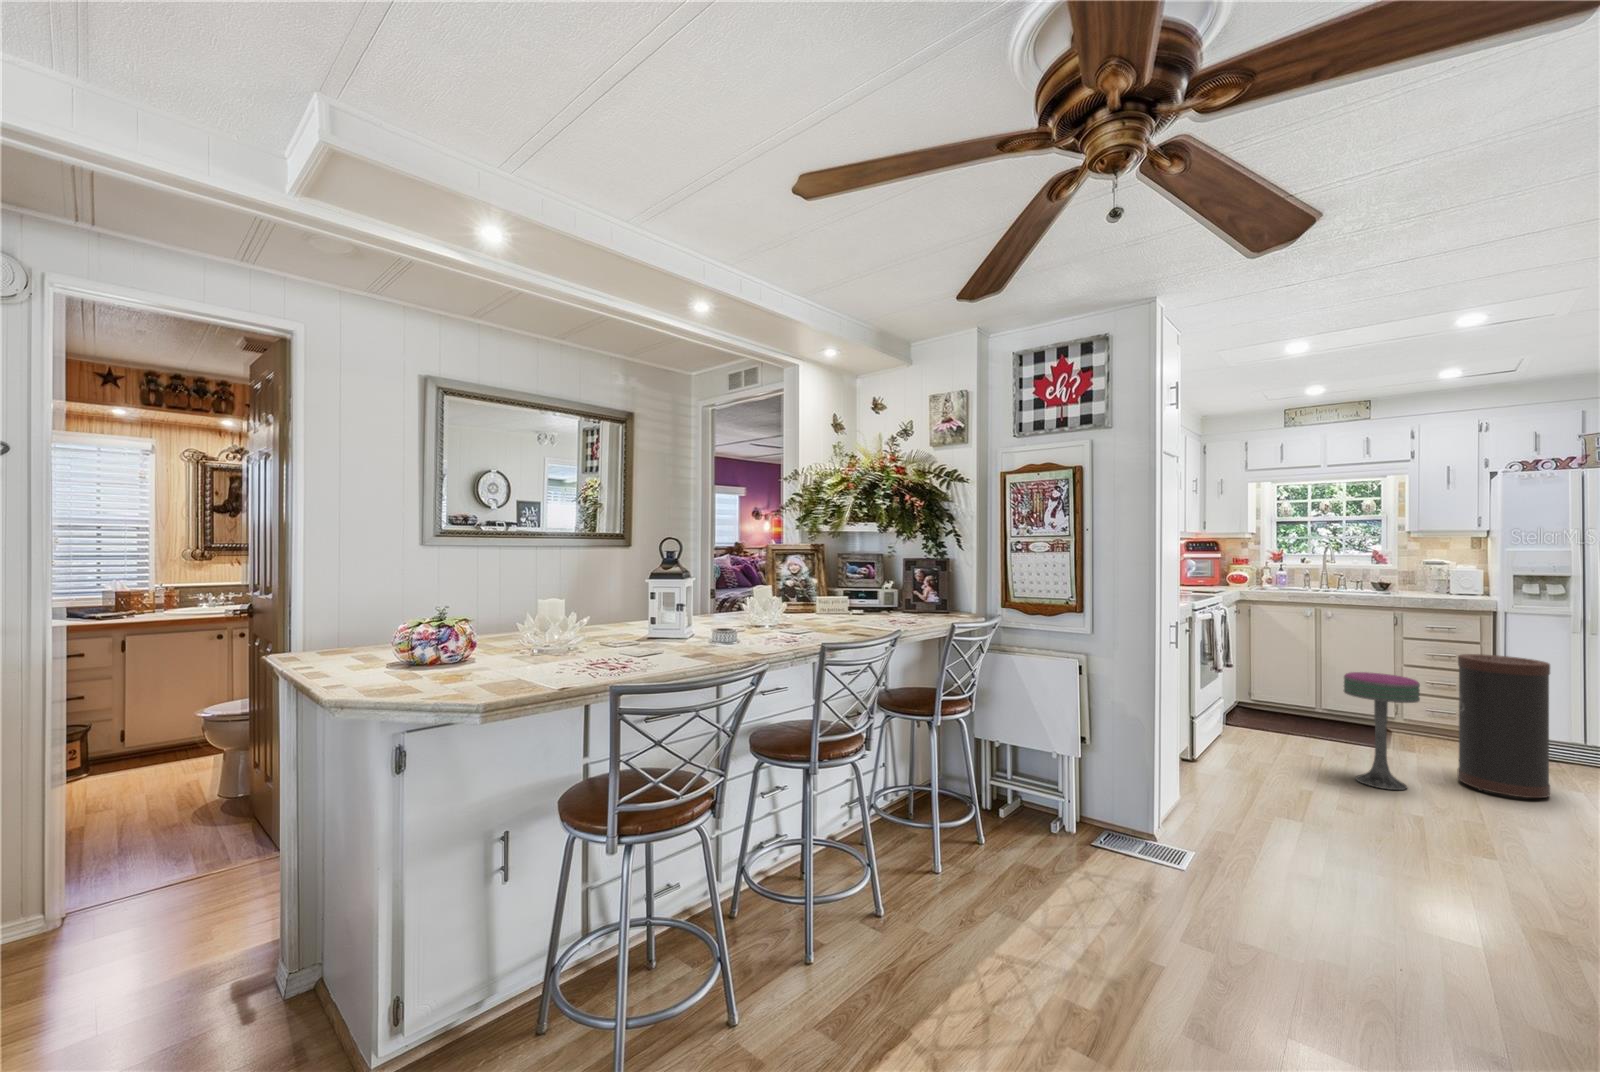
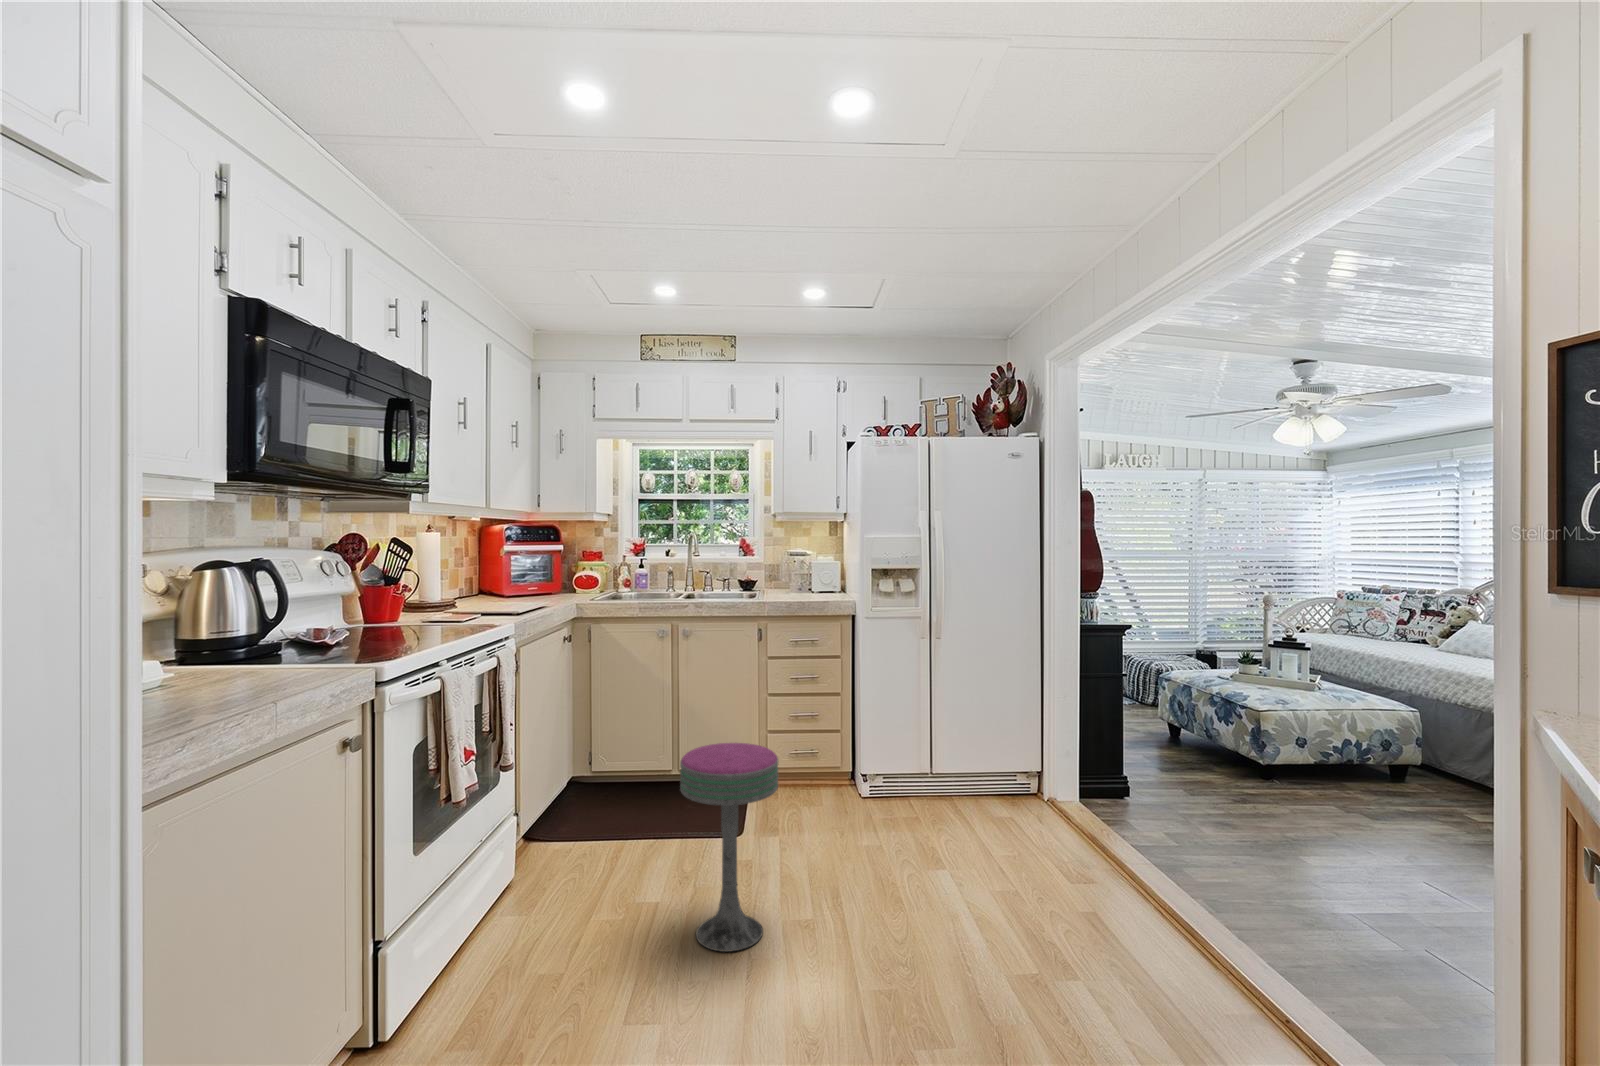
trash can: present [1458,654,1550,798] -> none [822,687,916,904]

